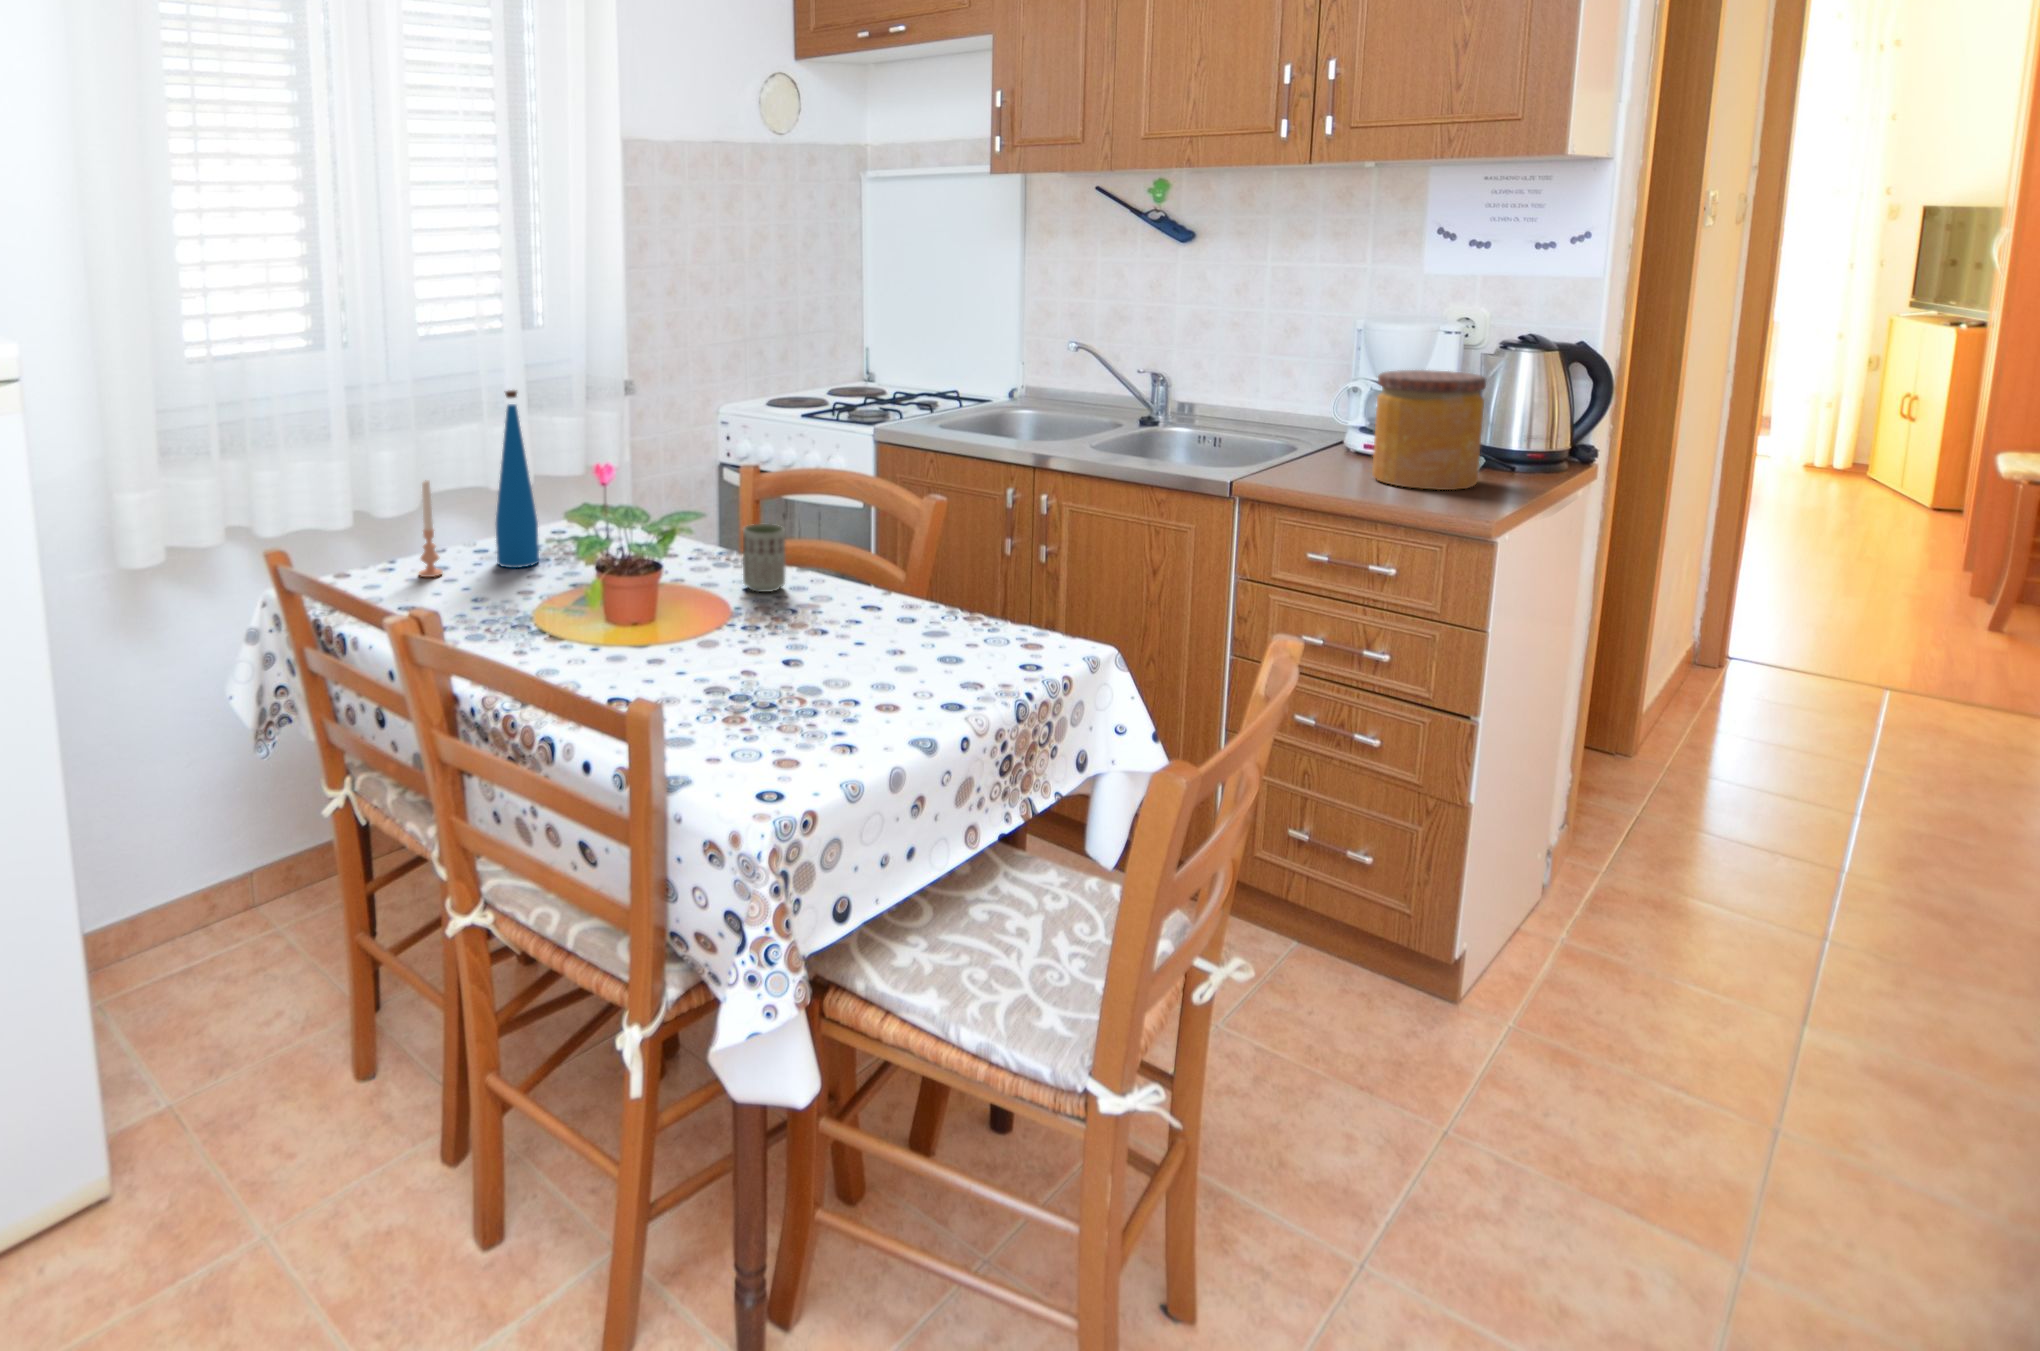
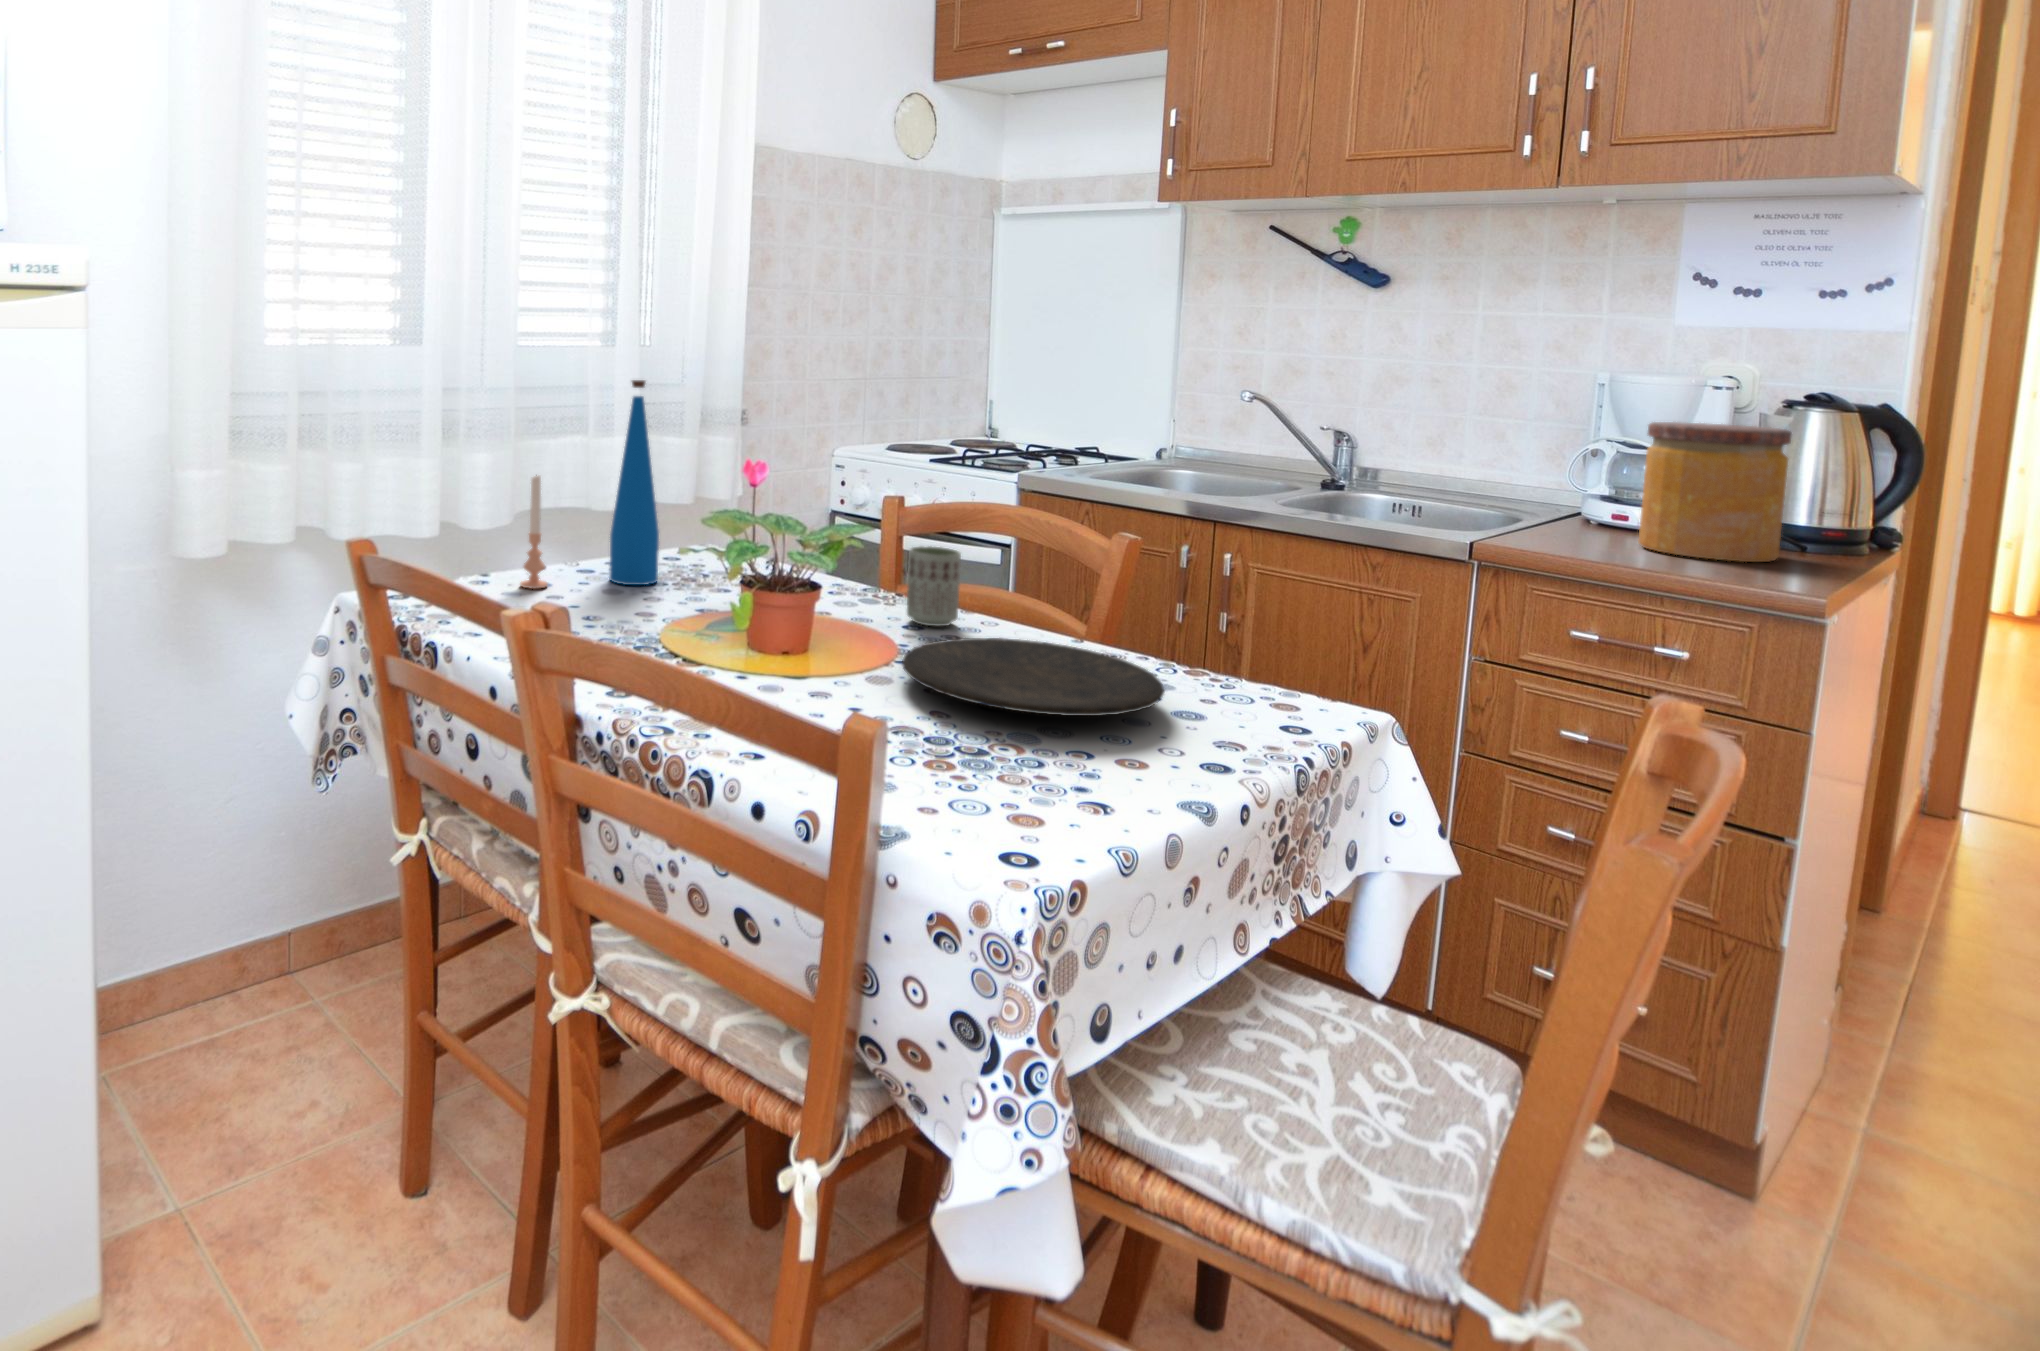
plate: none [721,604,925,674] -> present [902,638,1165,716]

